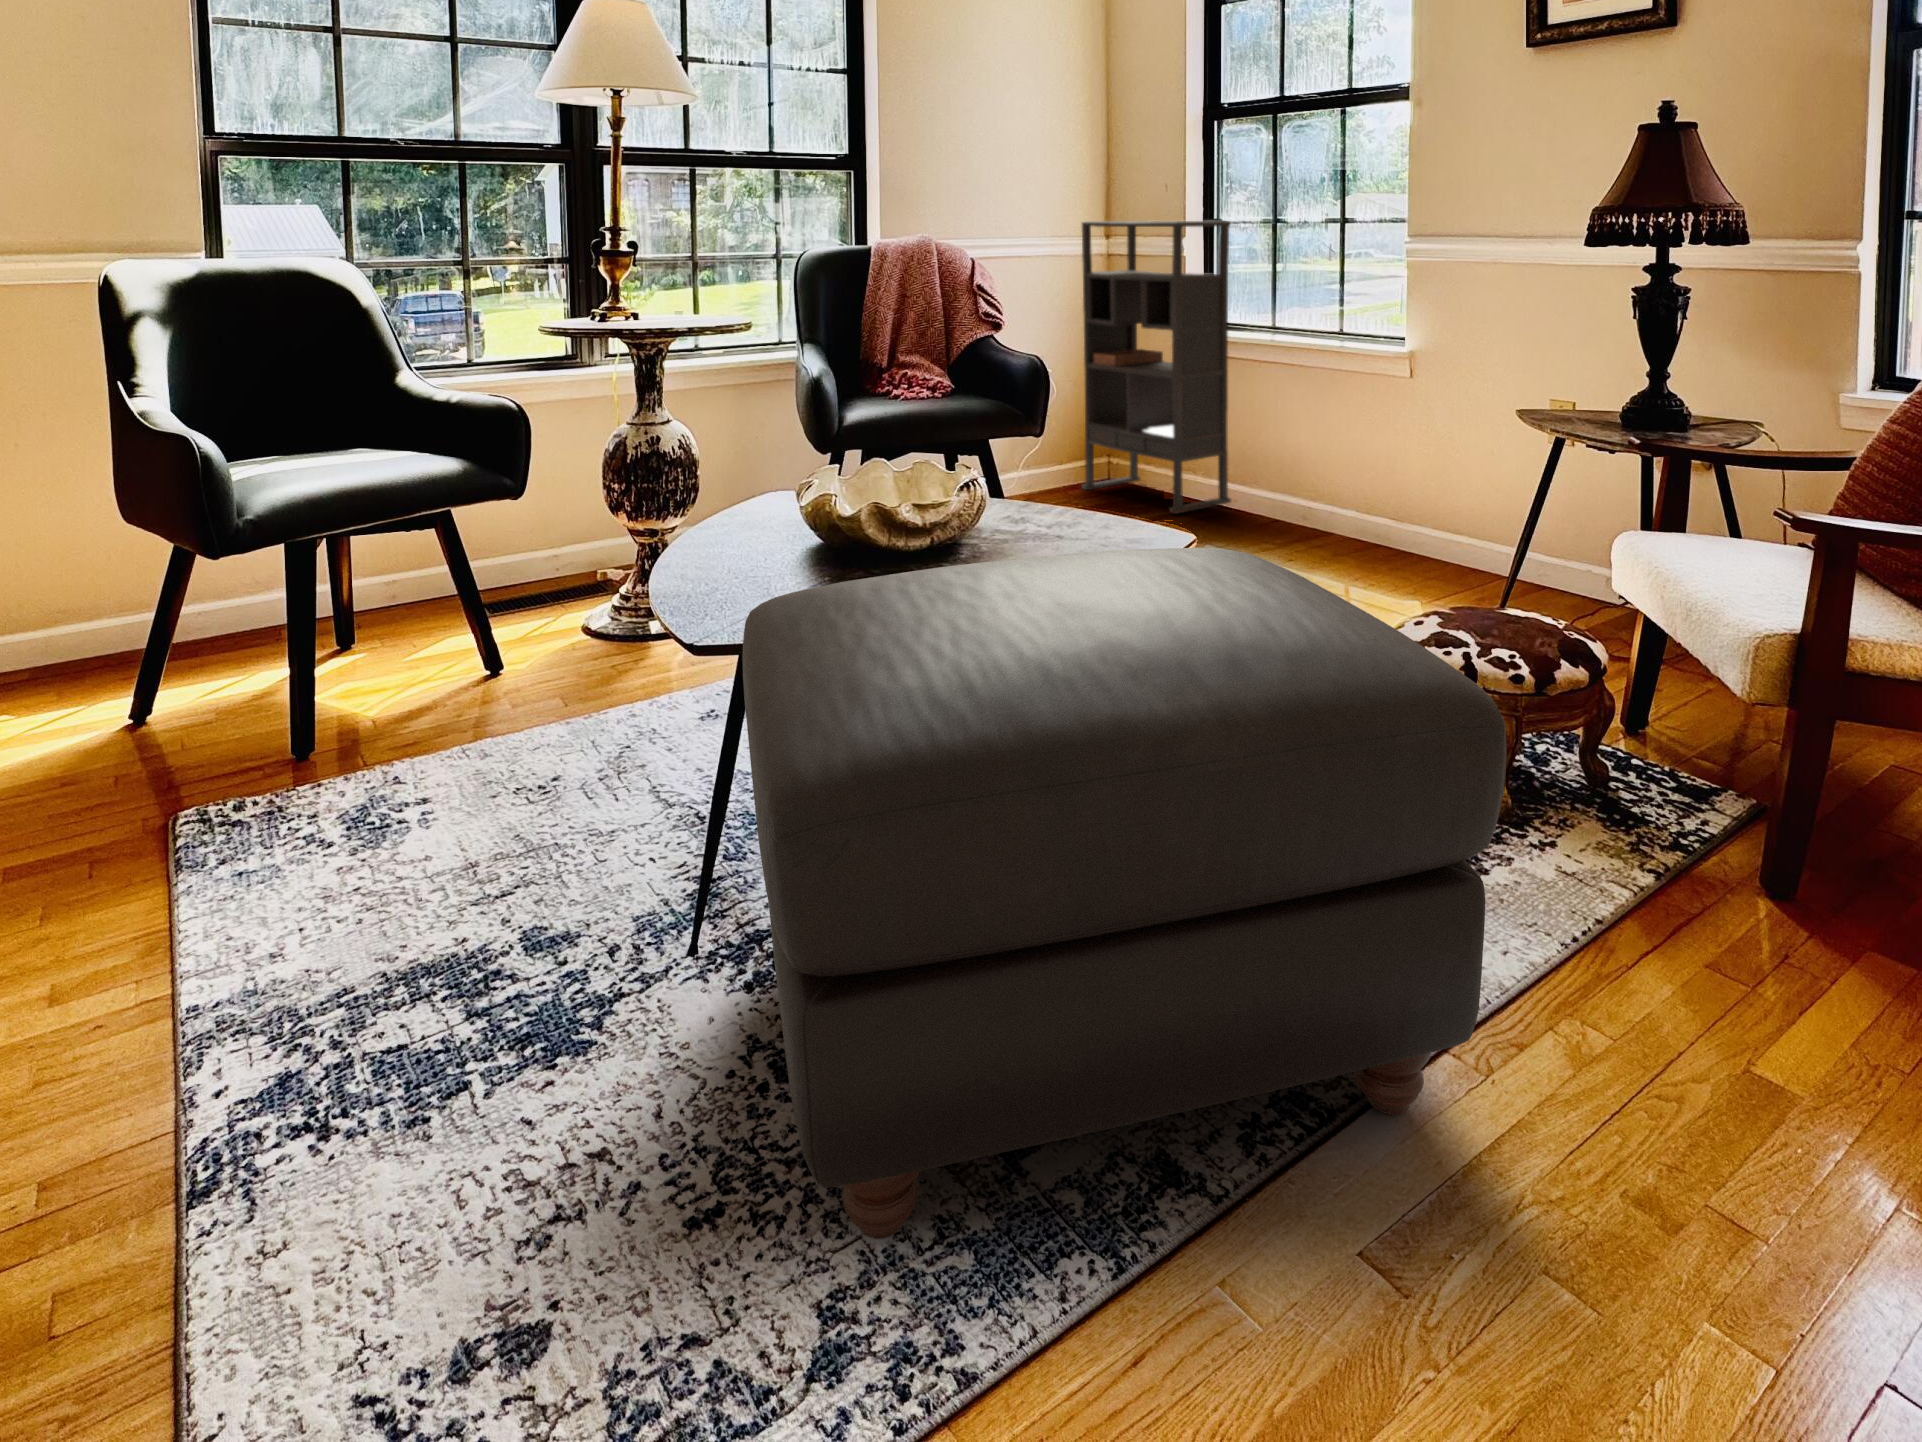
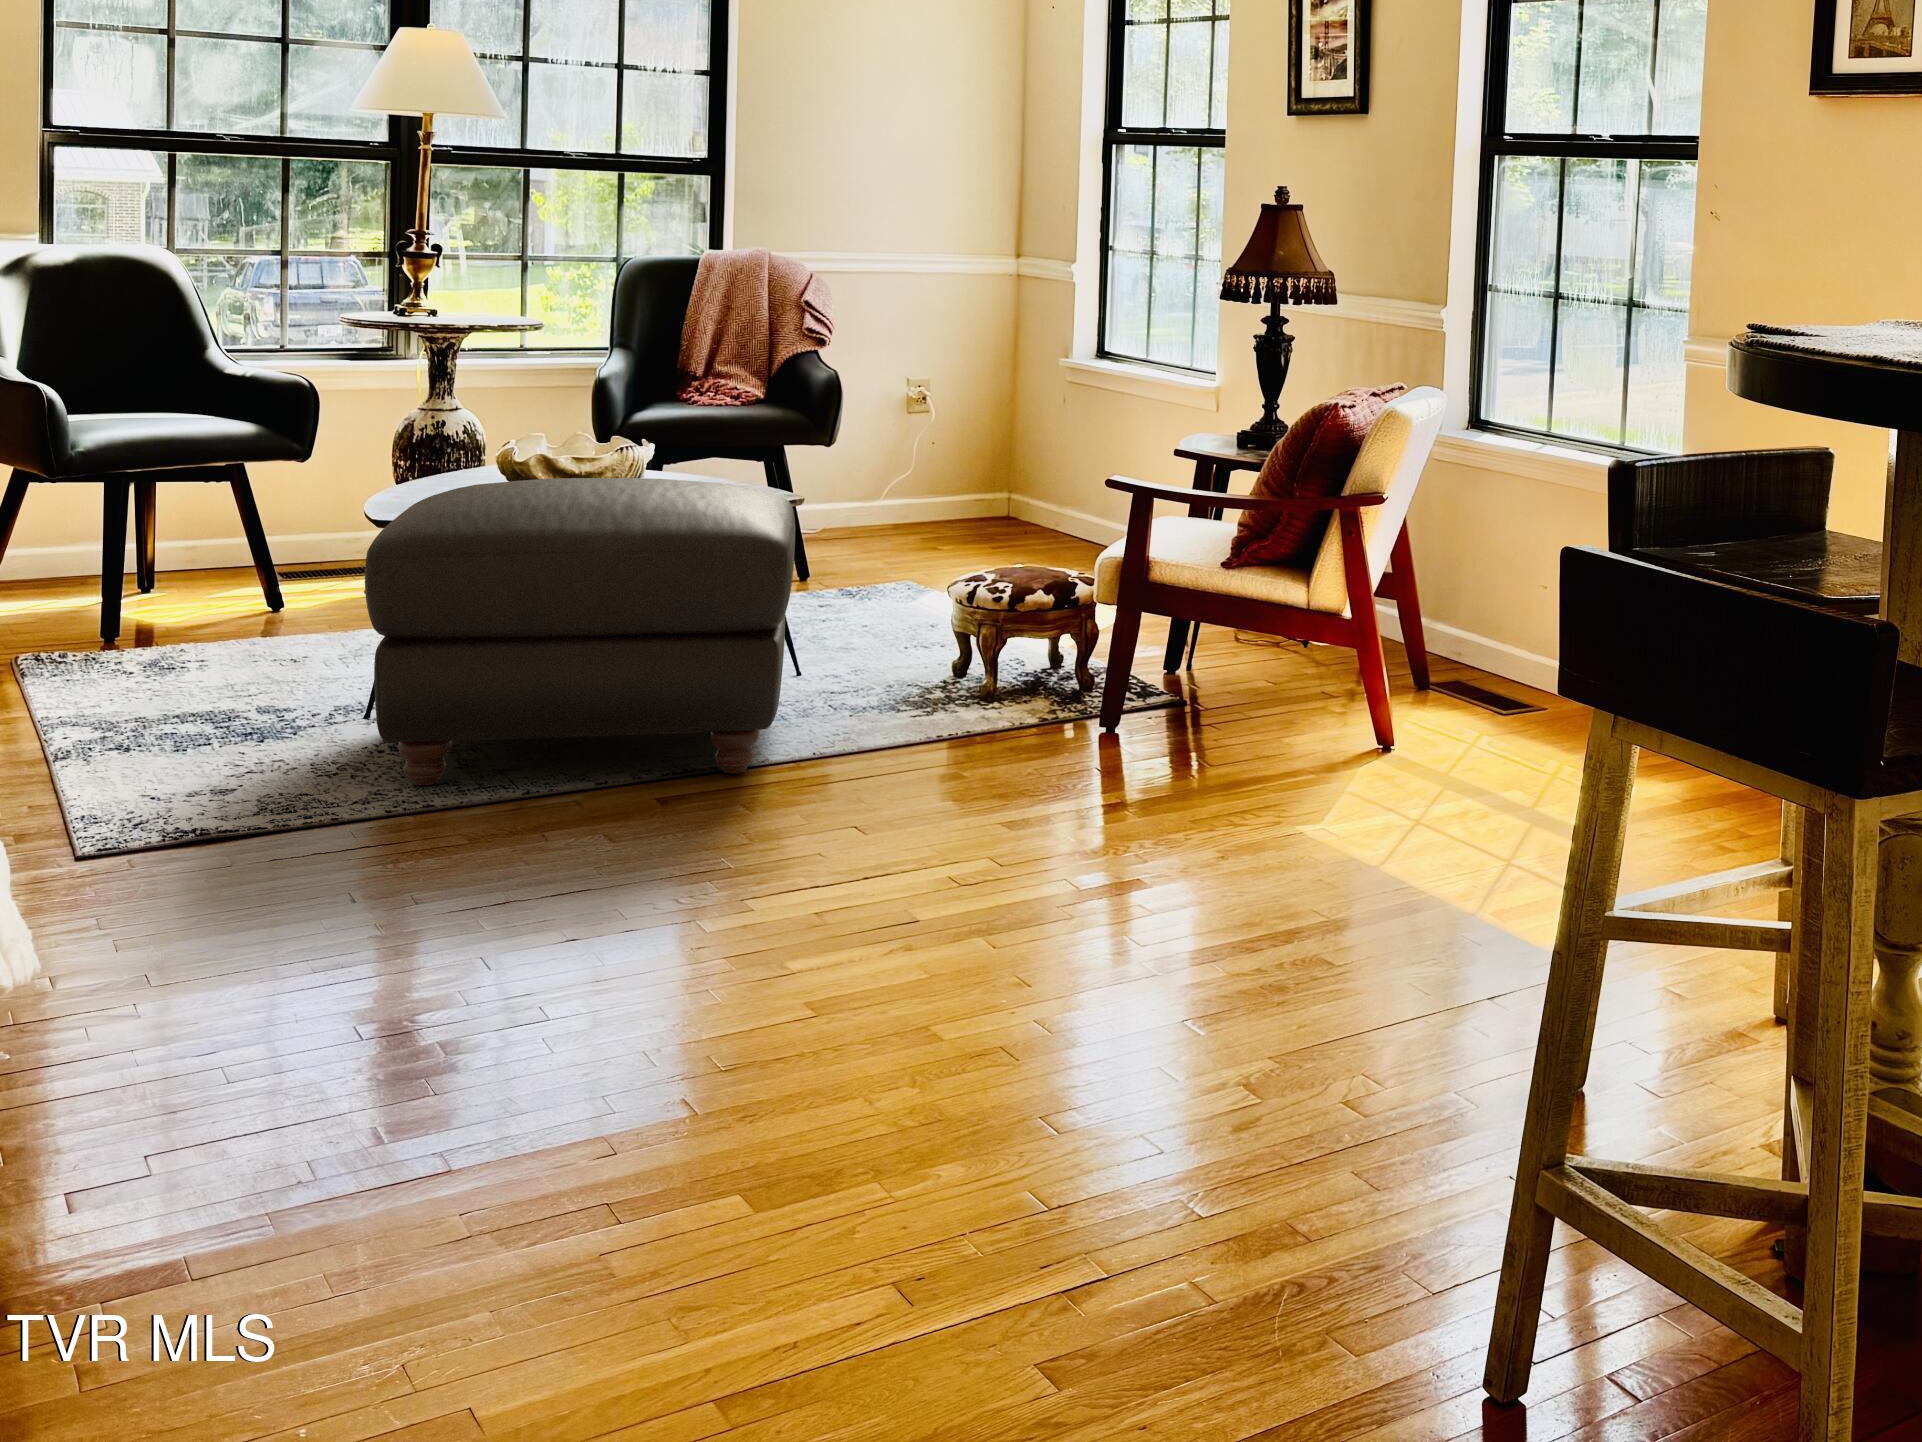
bookshelf: present [1081,221,1231,514] -> none [949,238,1095,545]

